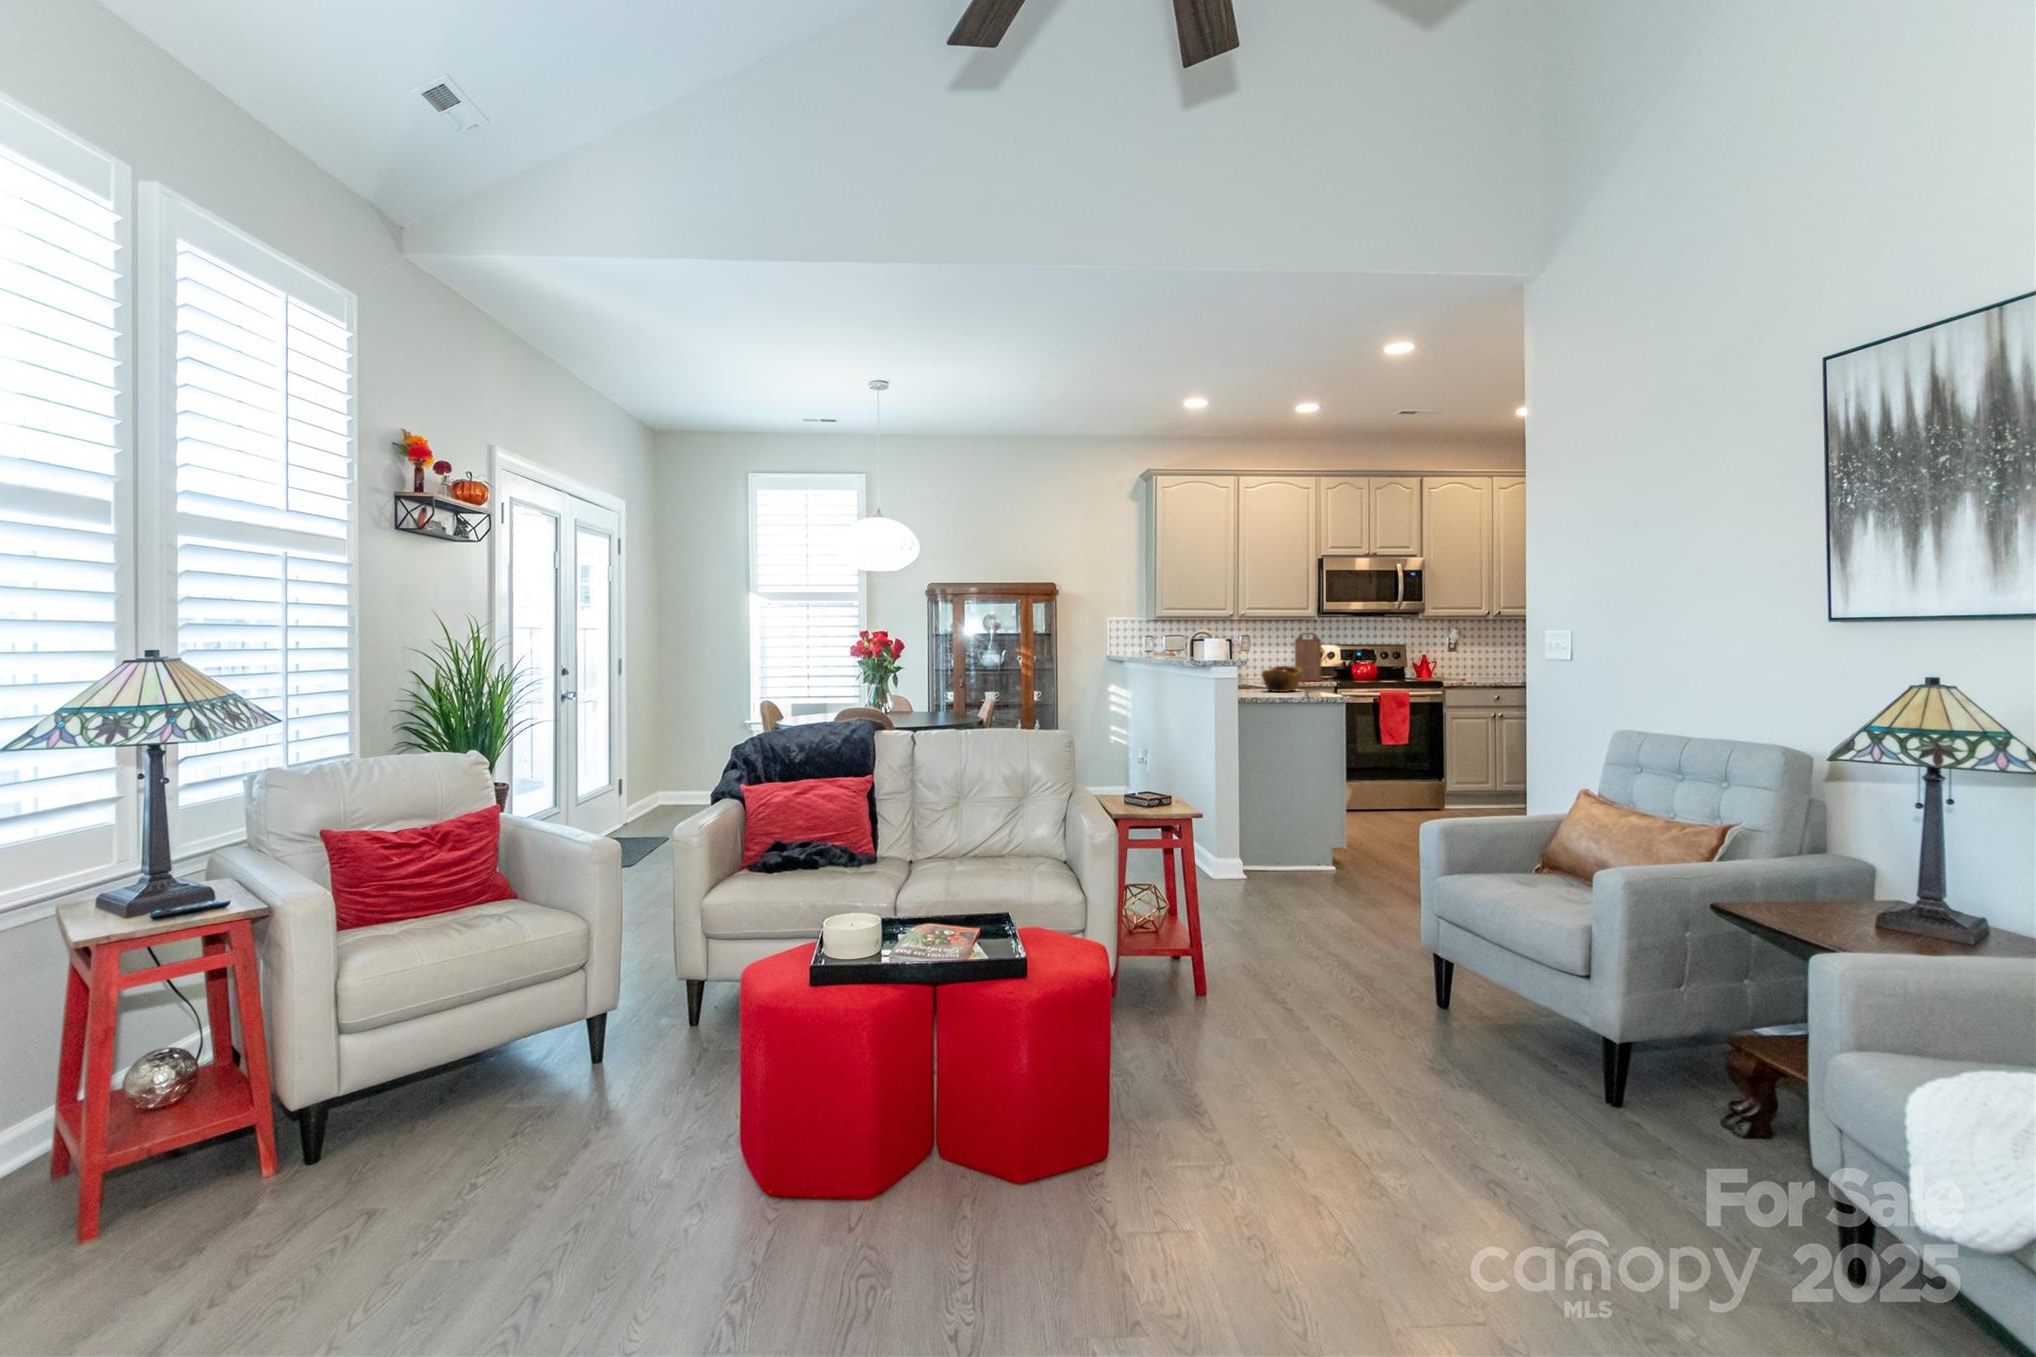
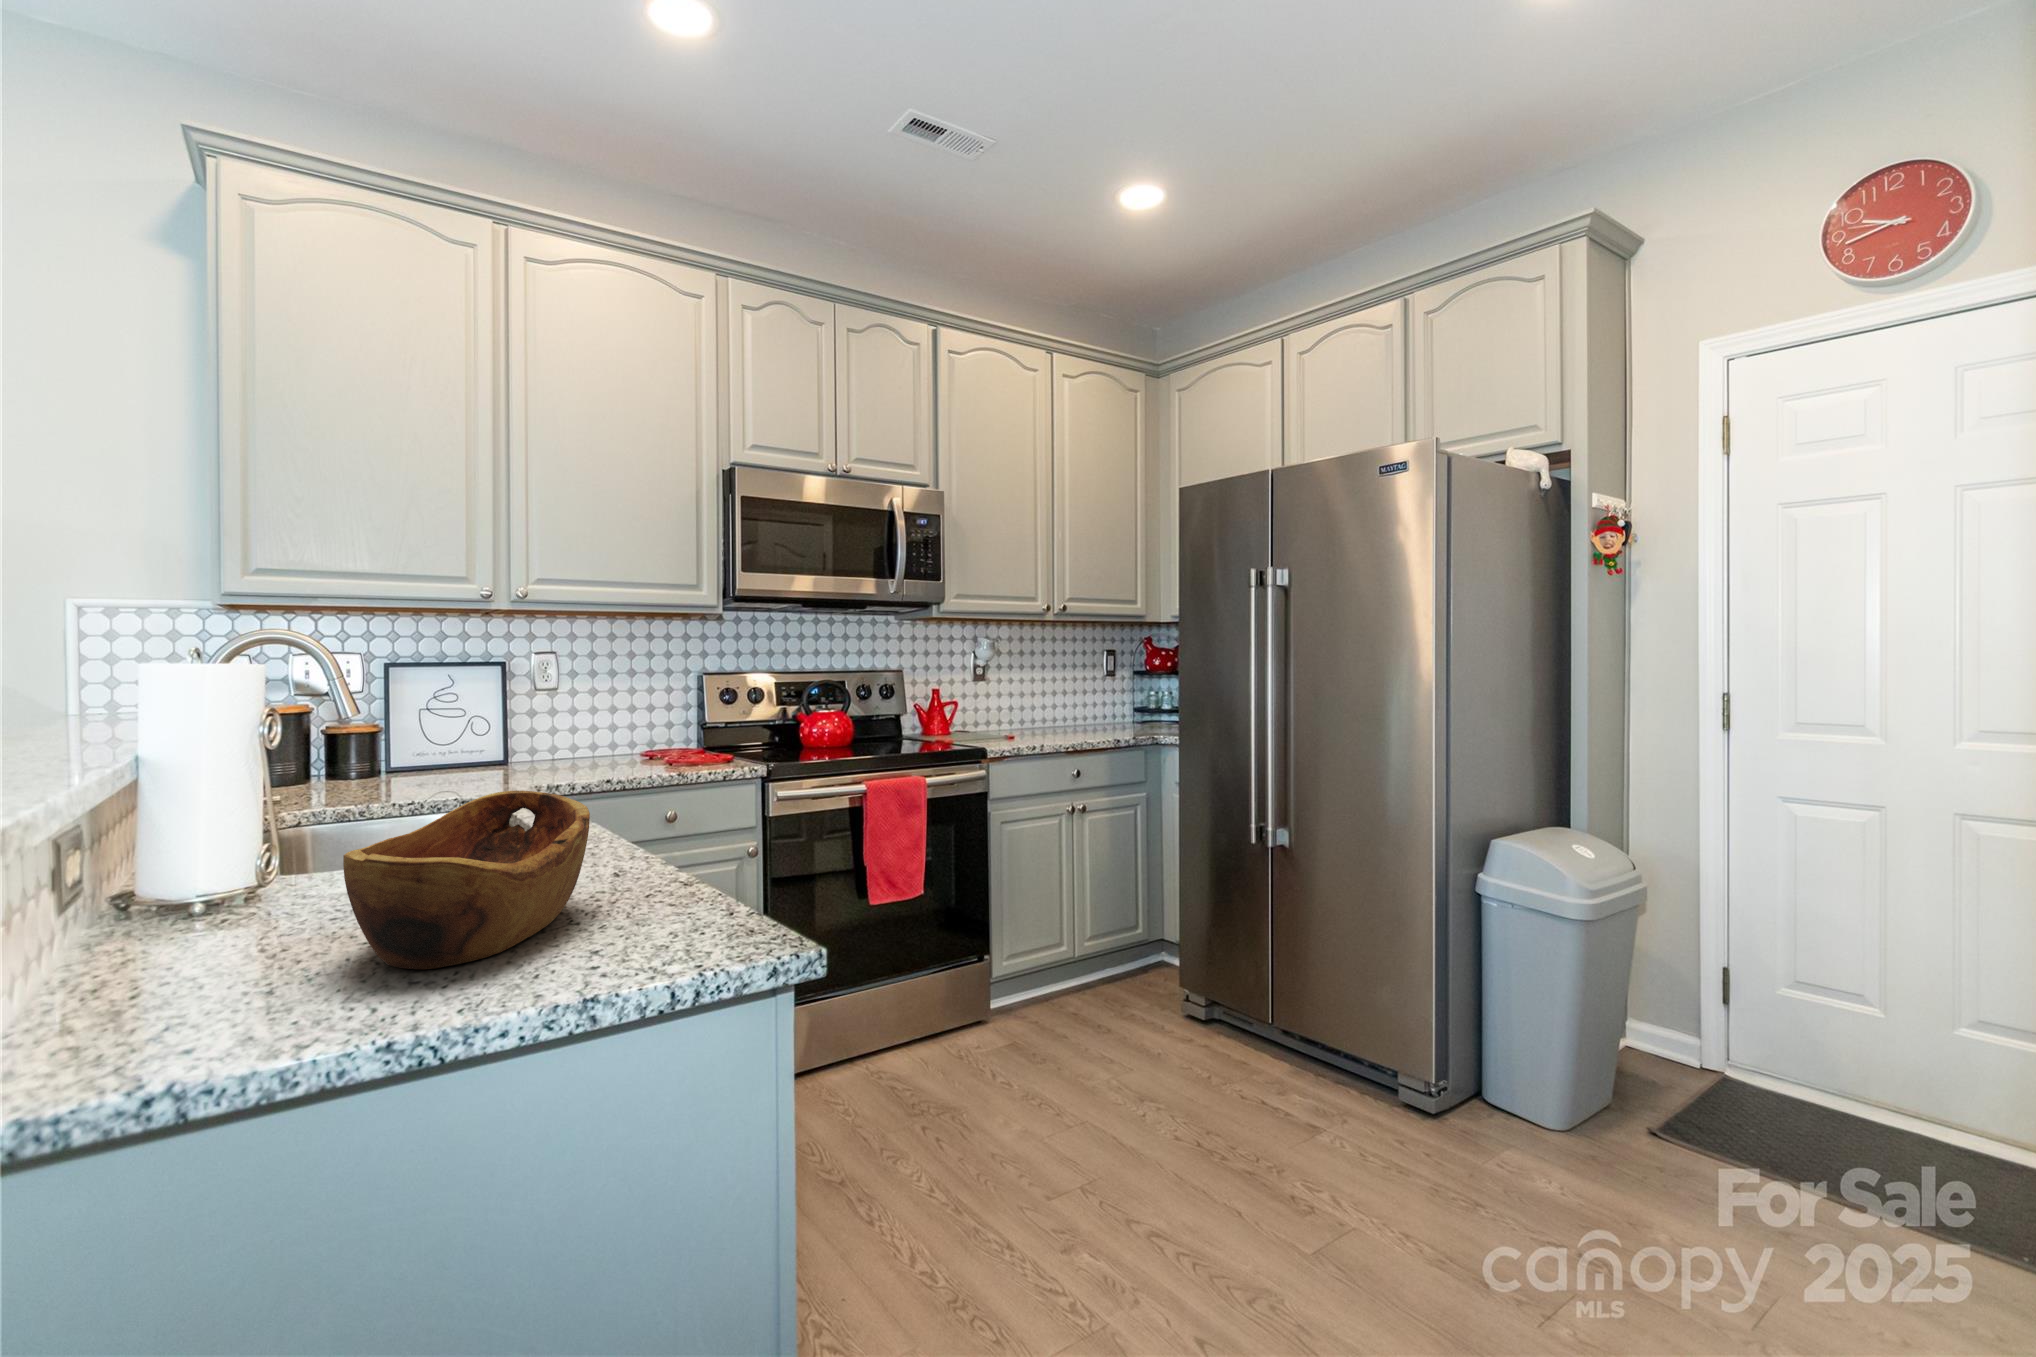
cutting board: present [1295,633,1321,681] -> none [666,643,730,760]

